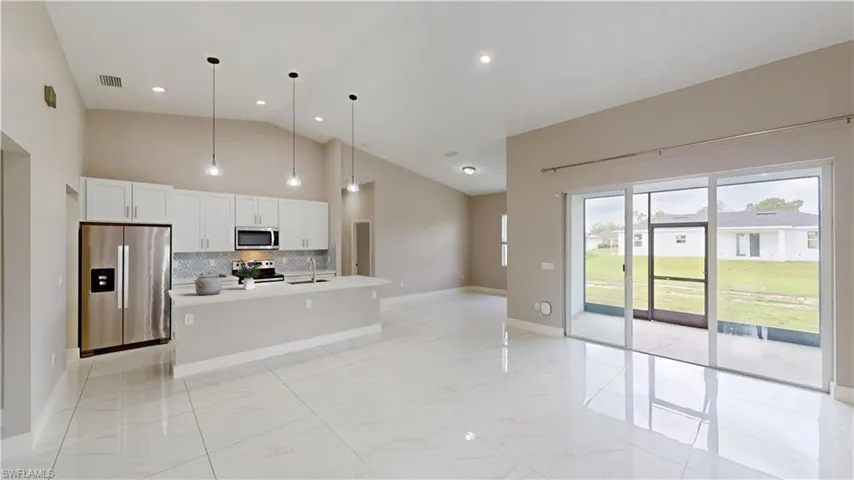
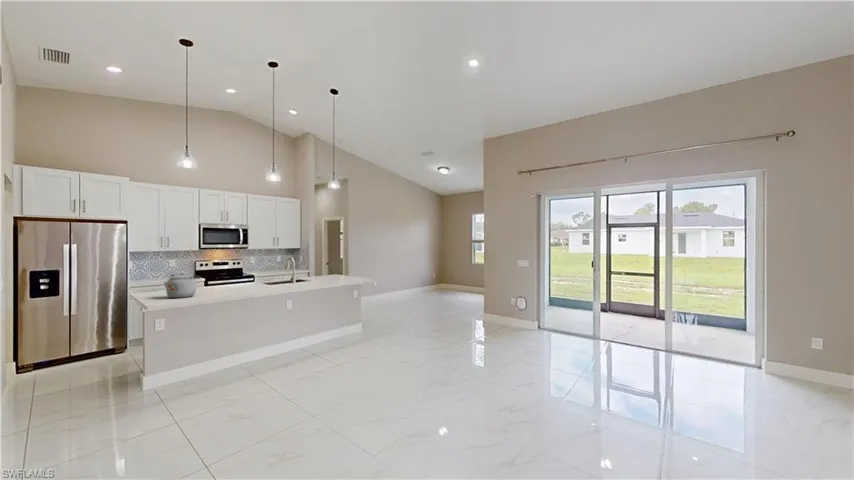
flower arrangement: present [236,259,262,290] -> none [204,258,239,291]

